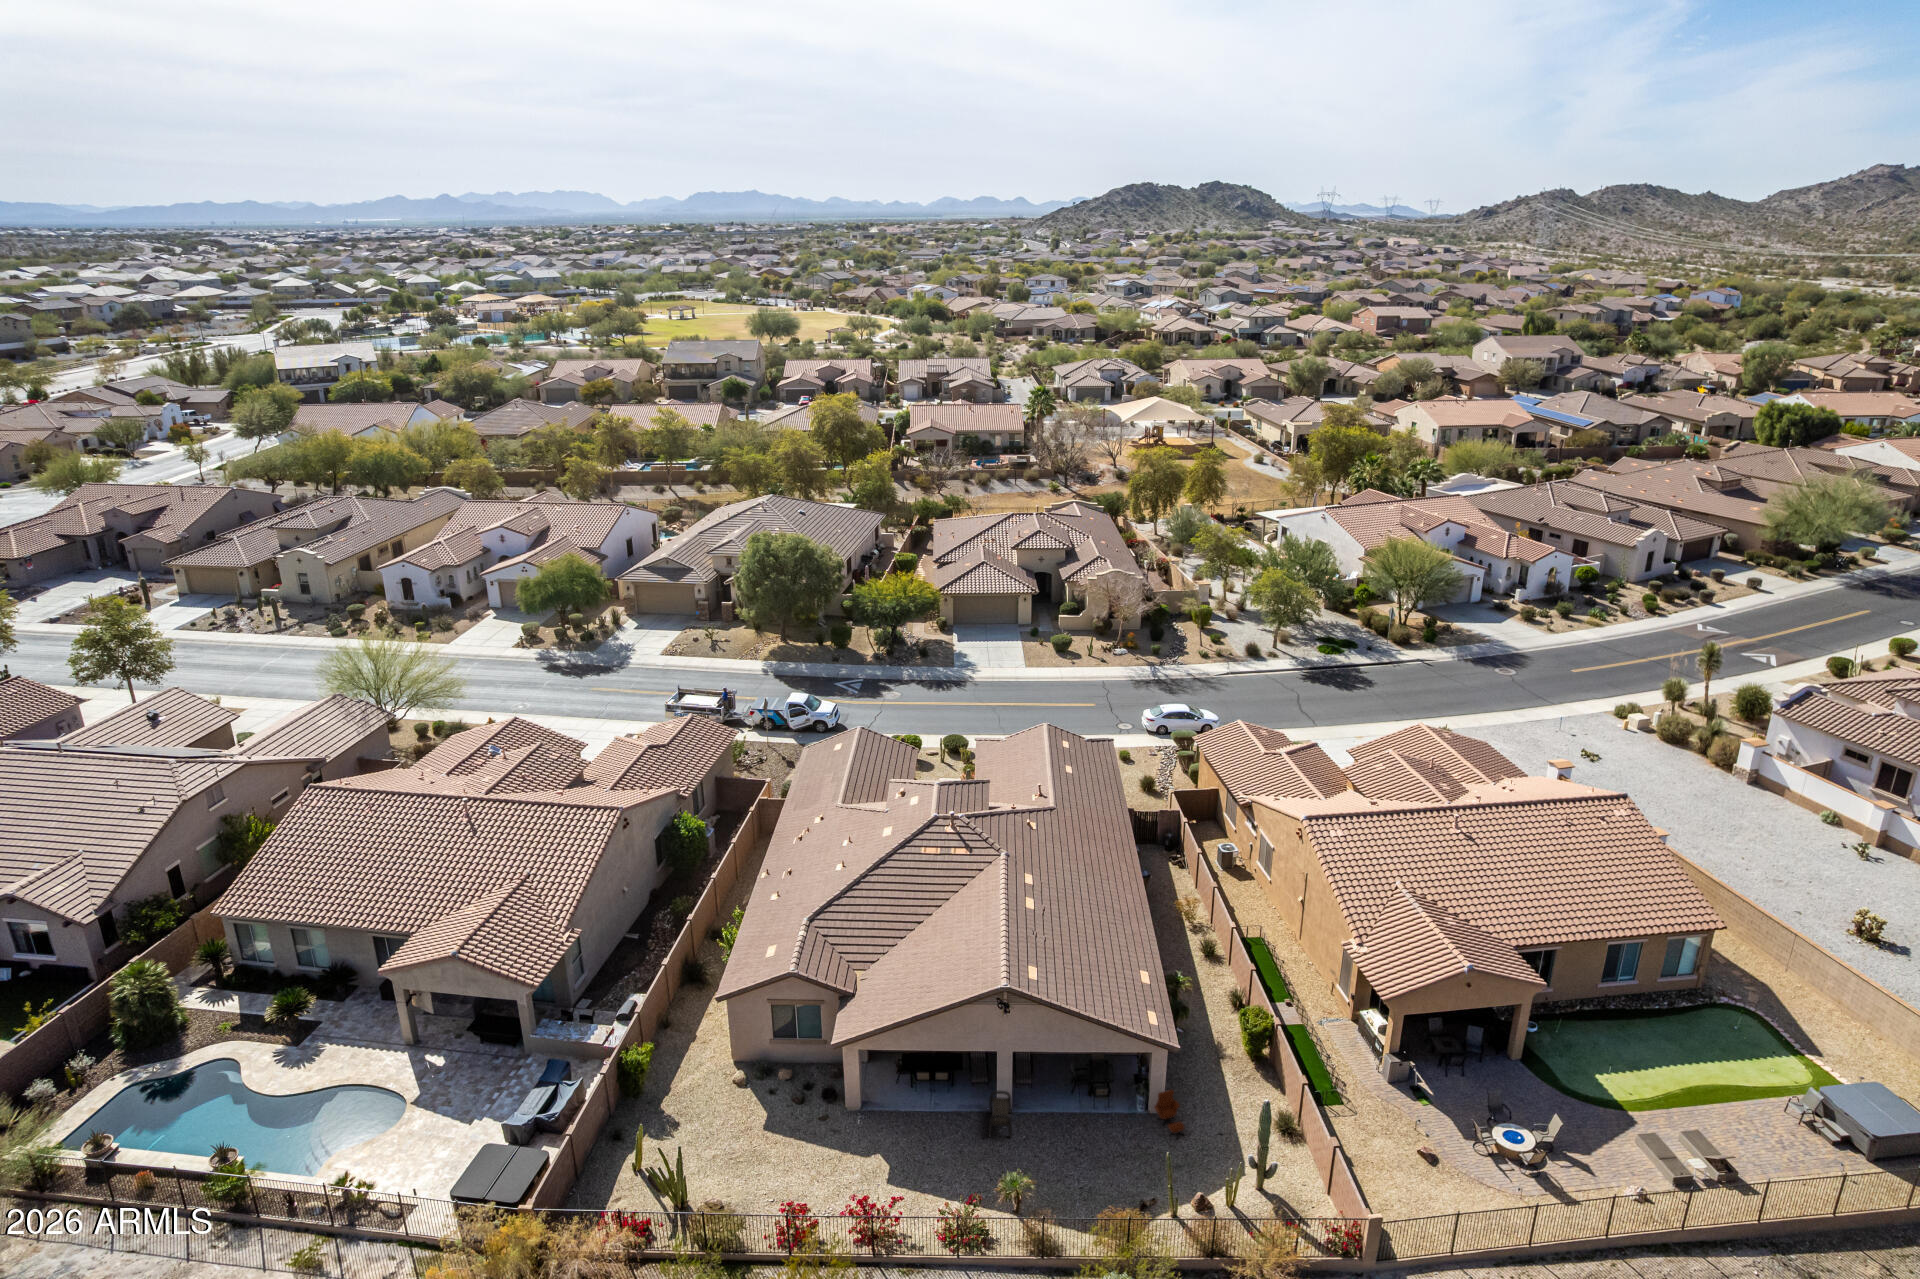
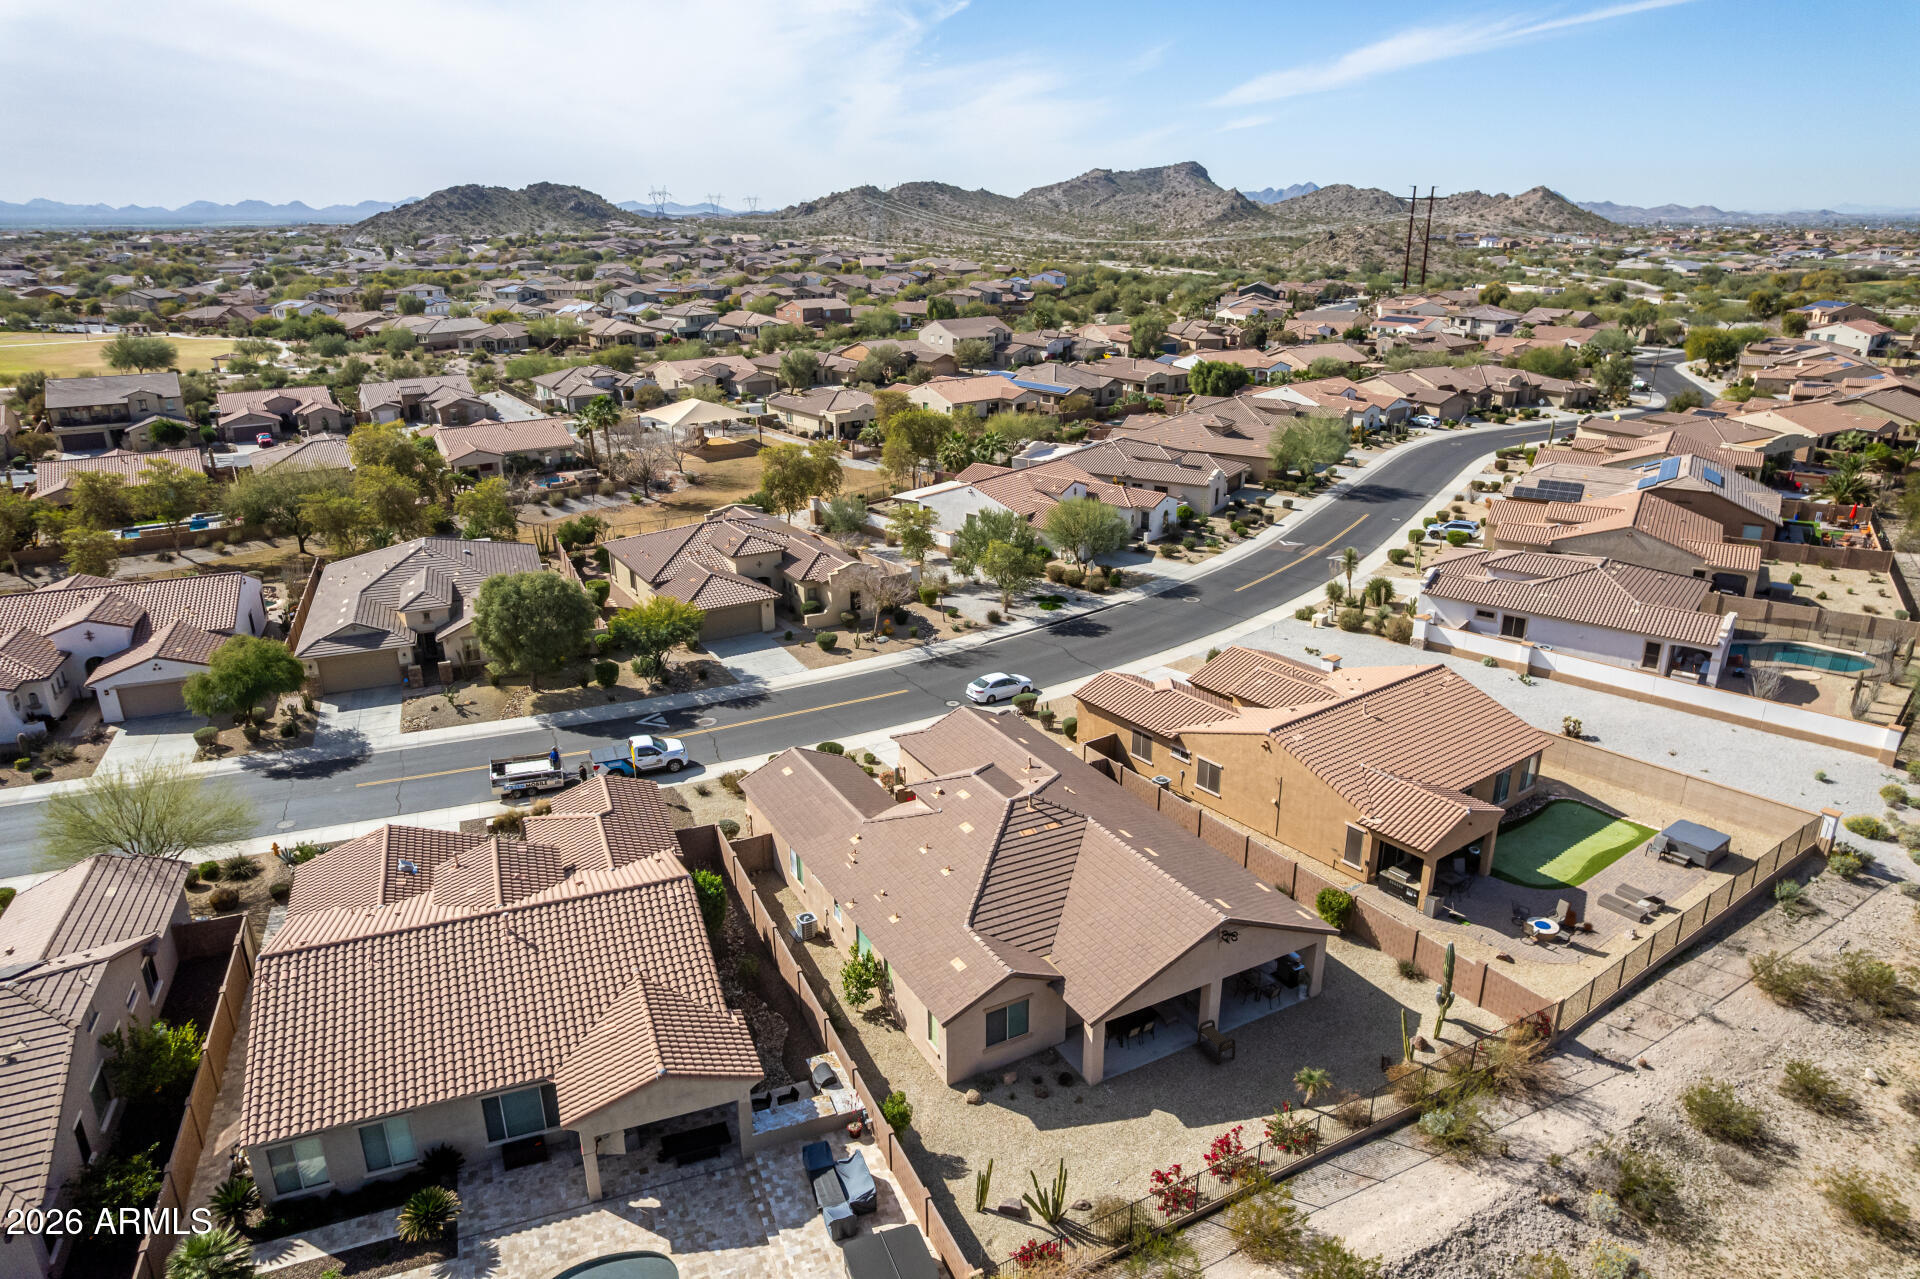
lounge chair: present [1154,1090,1185,1134] -> present [1564,903,1593,934]

